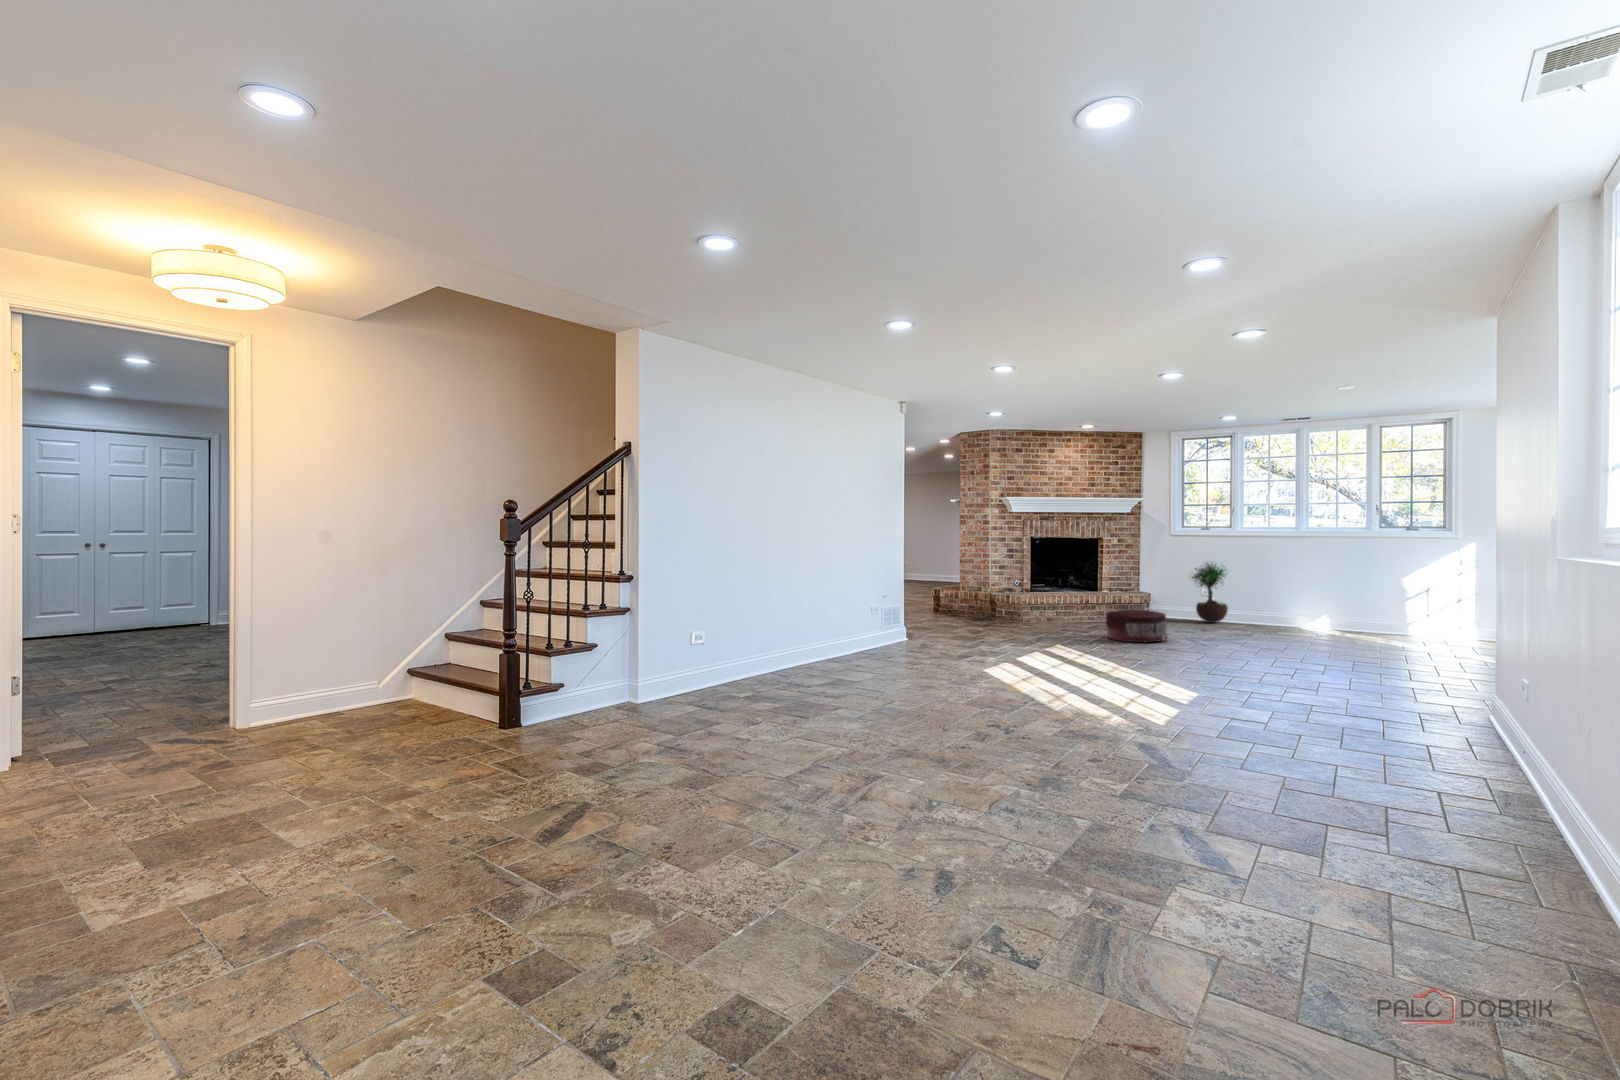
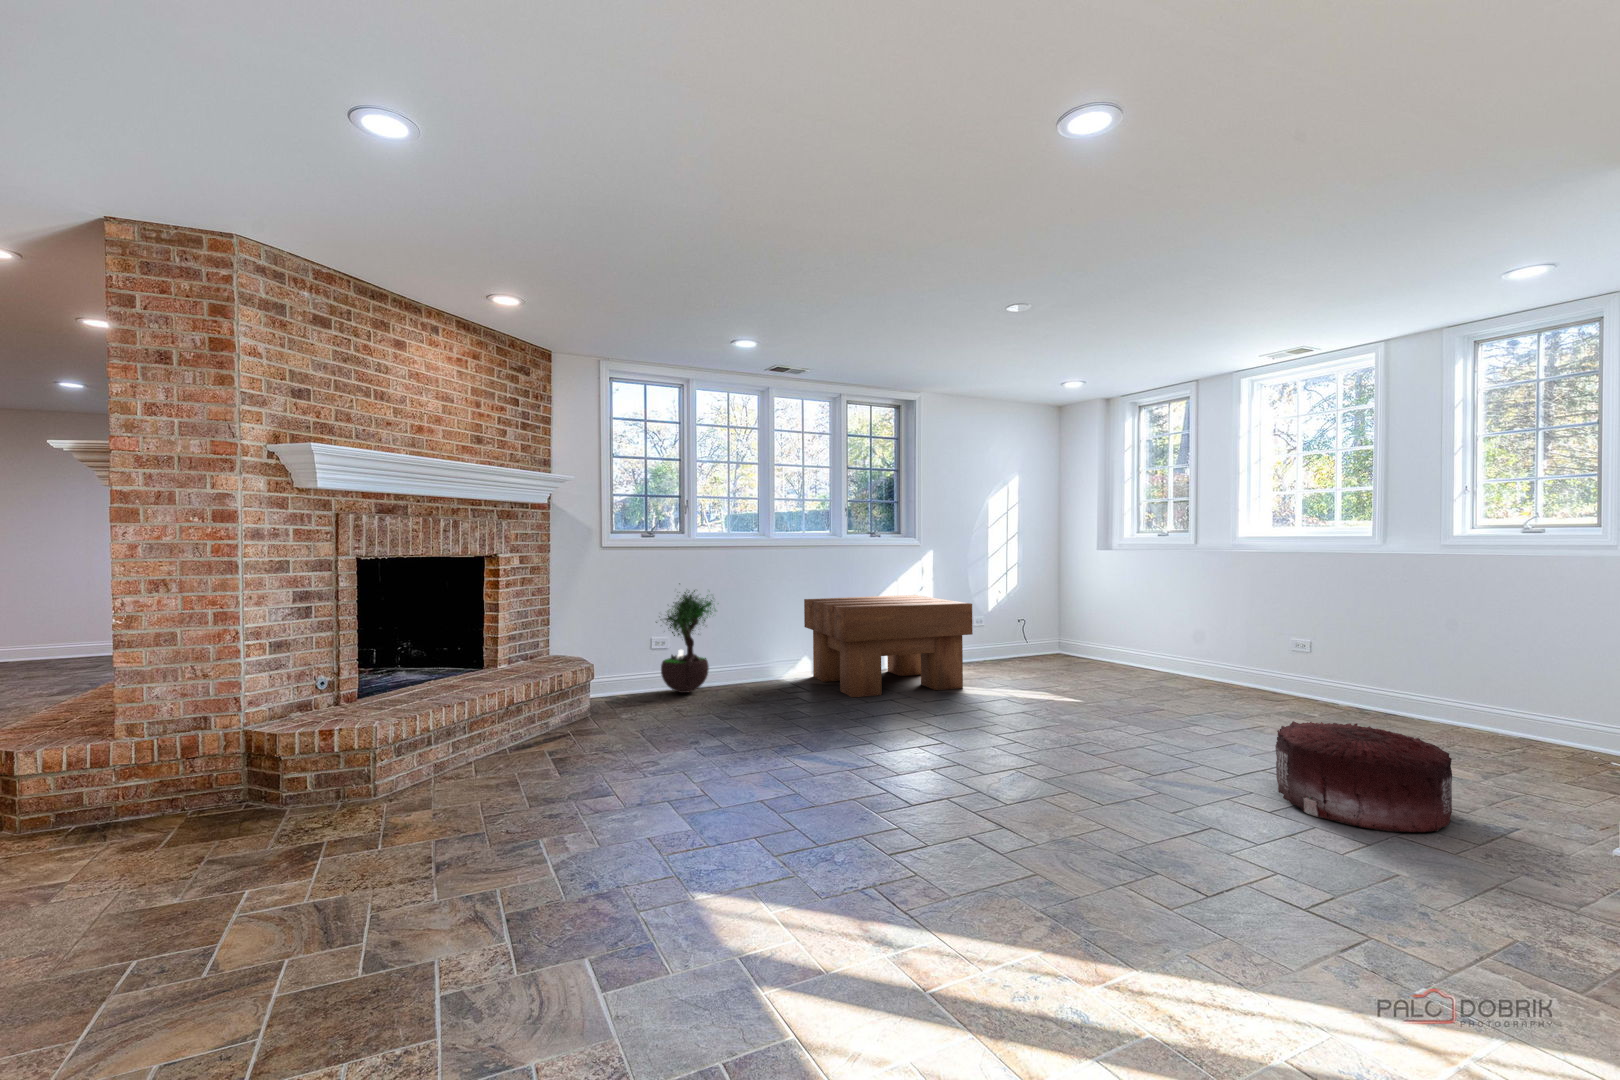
coffee table: none [1293,575,1427,646] -> present [804,595,973,697]
pouf: present [1106,609,1168,642] -> present [1275,721,1452,832]

